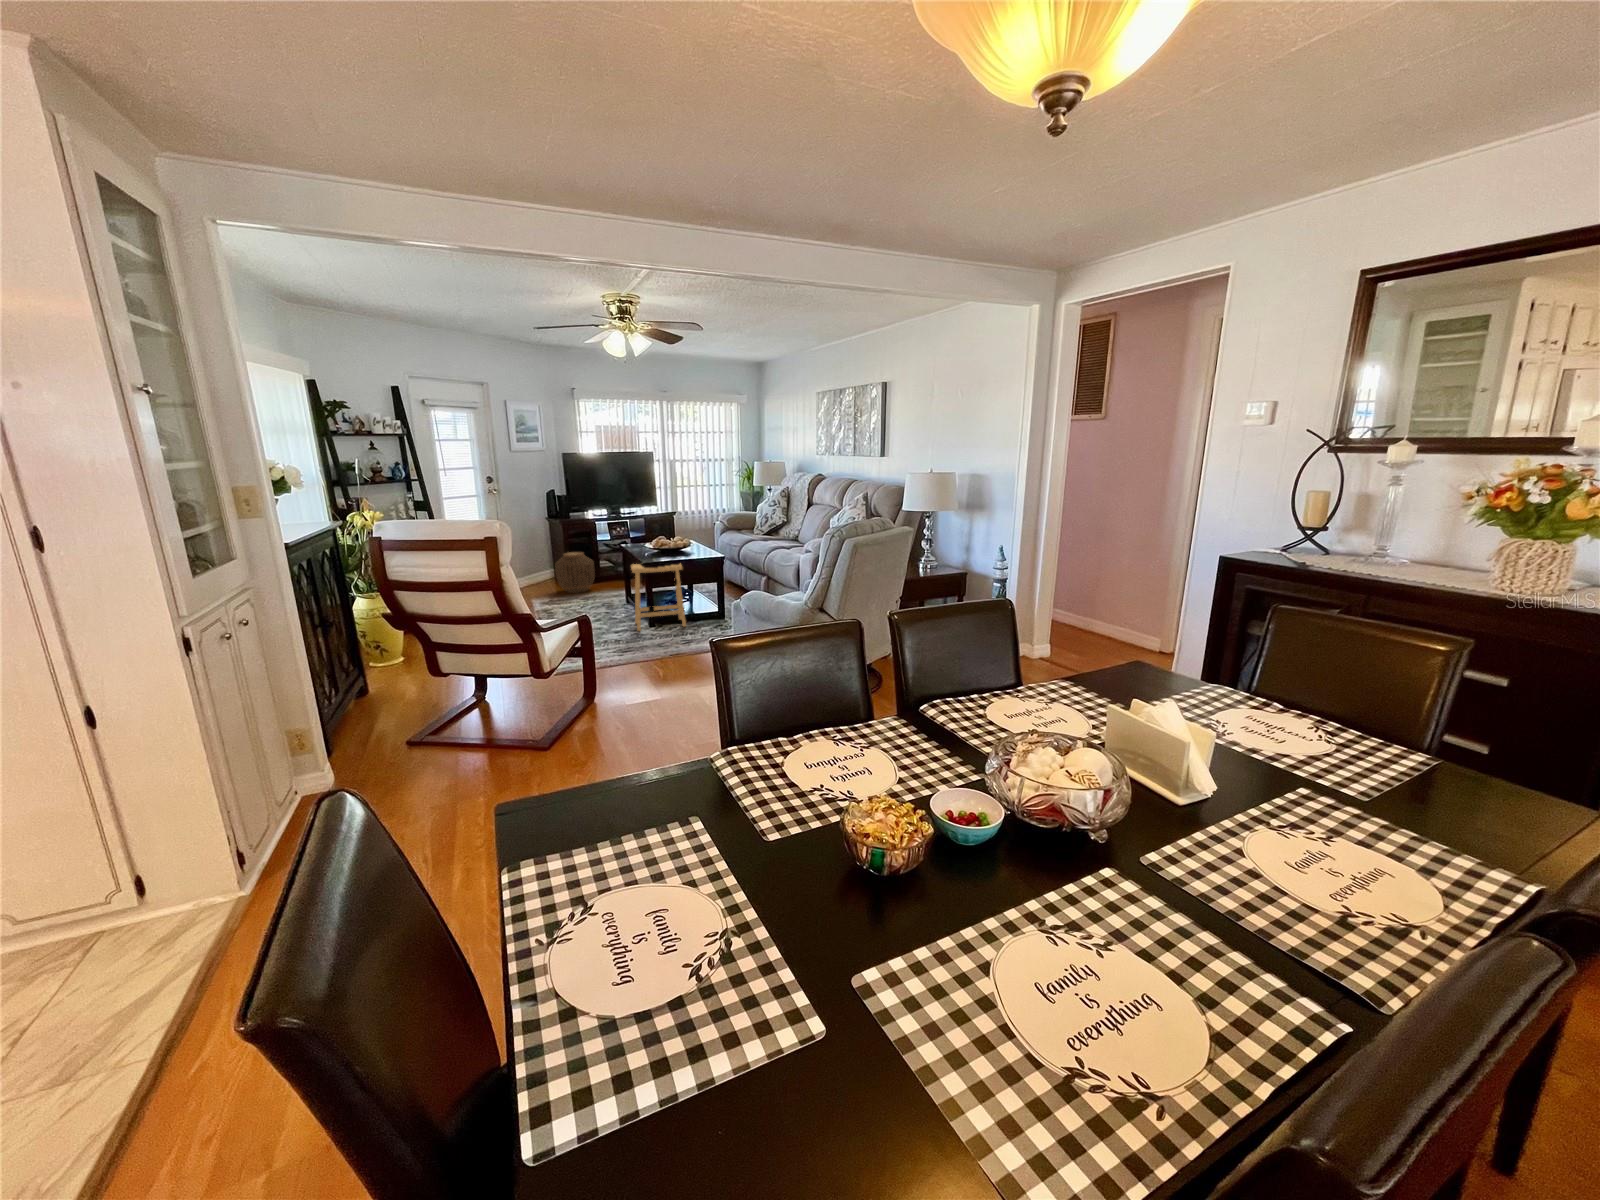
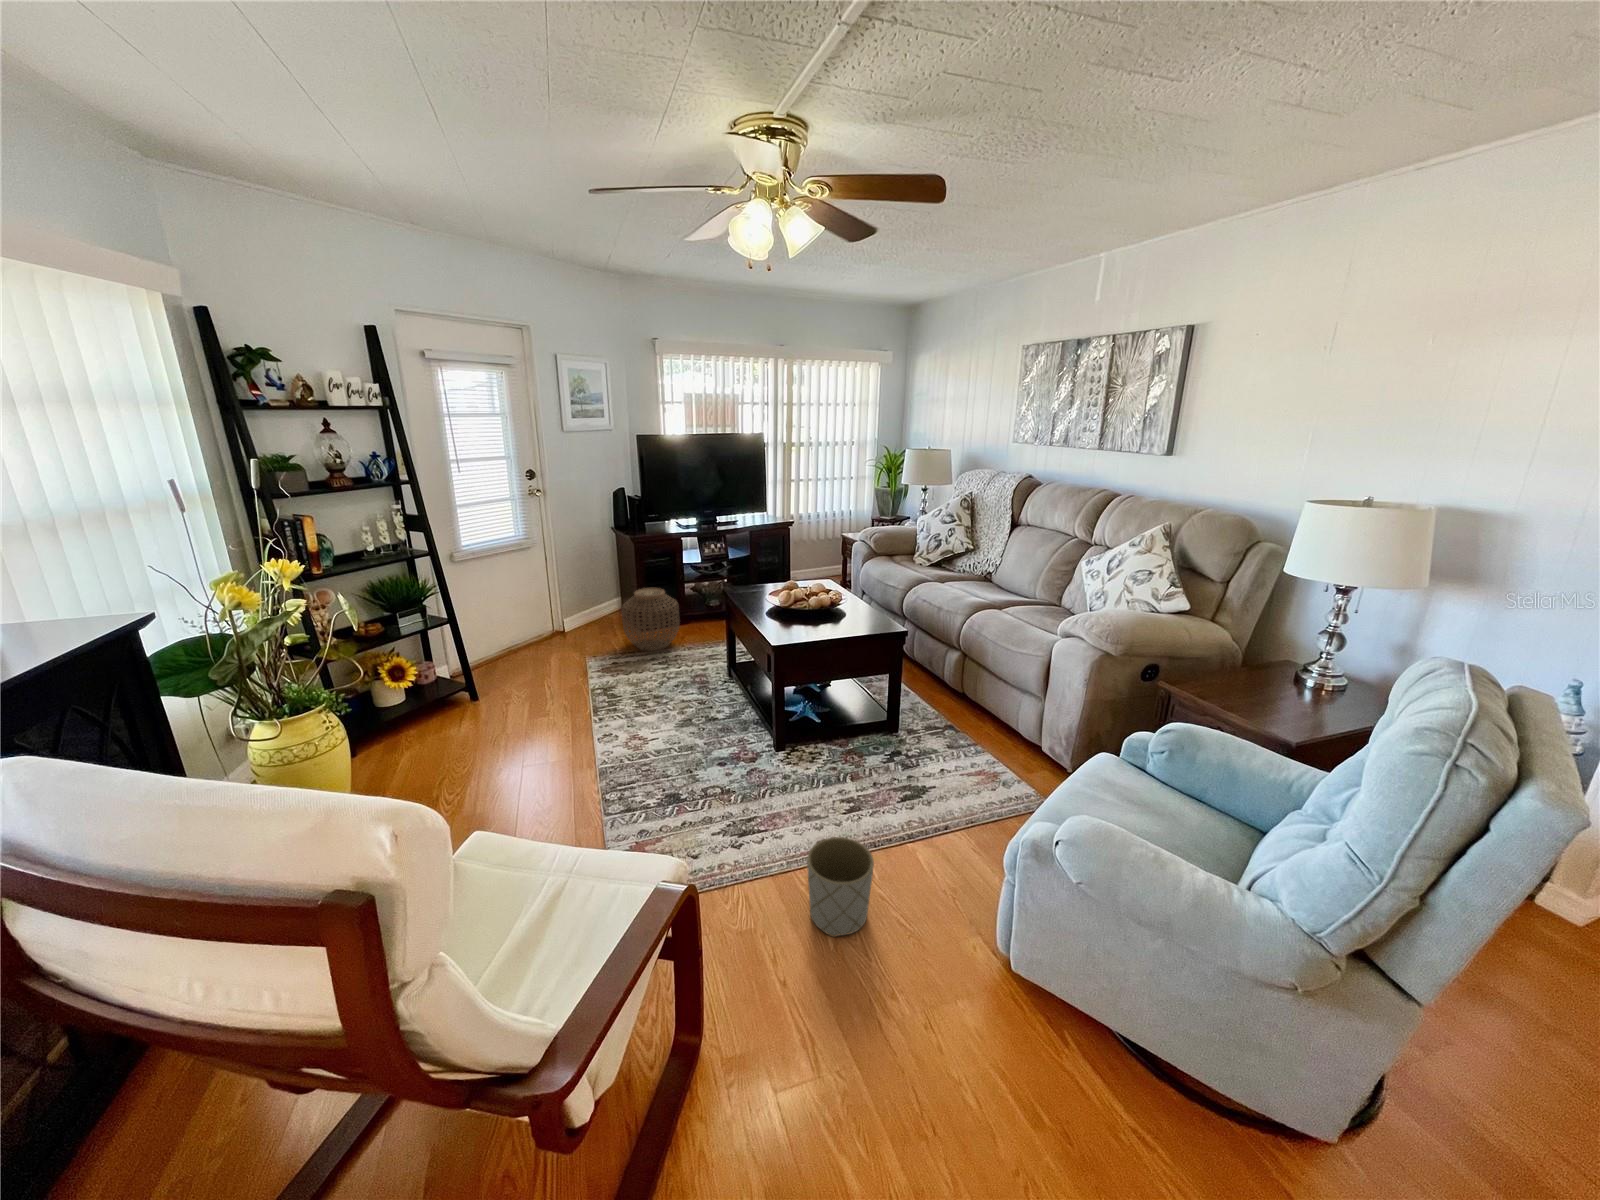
footstool: present [631,564,686,631] -> none [753,647,848,776]
planter: none [645,628,677,667] -> present [807,837,874,937]

